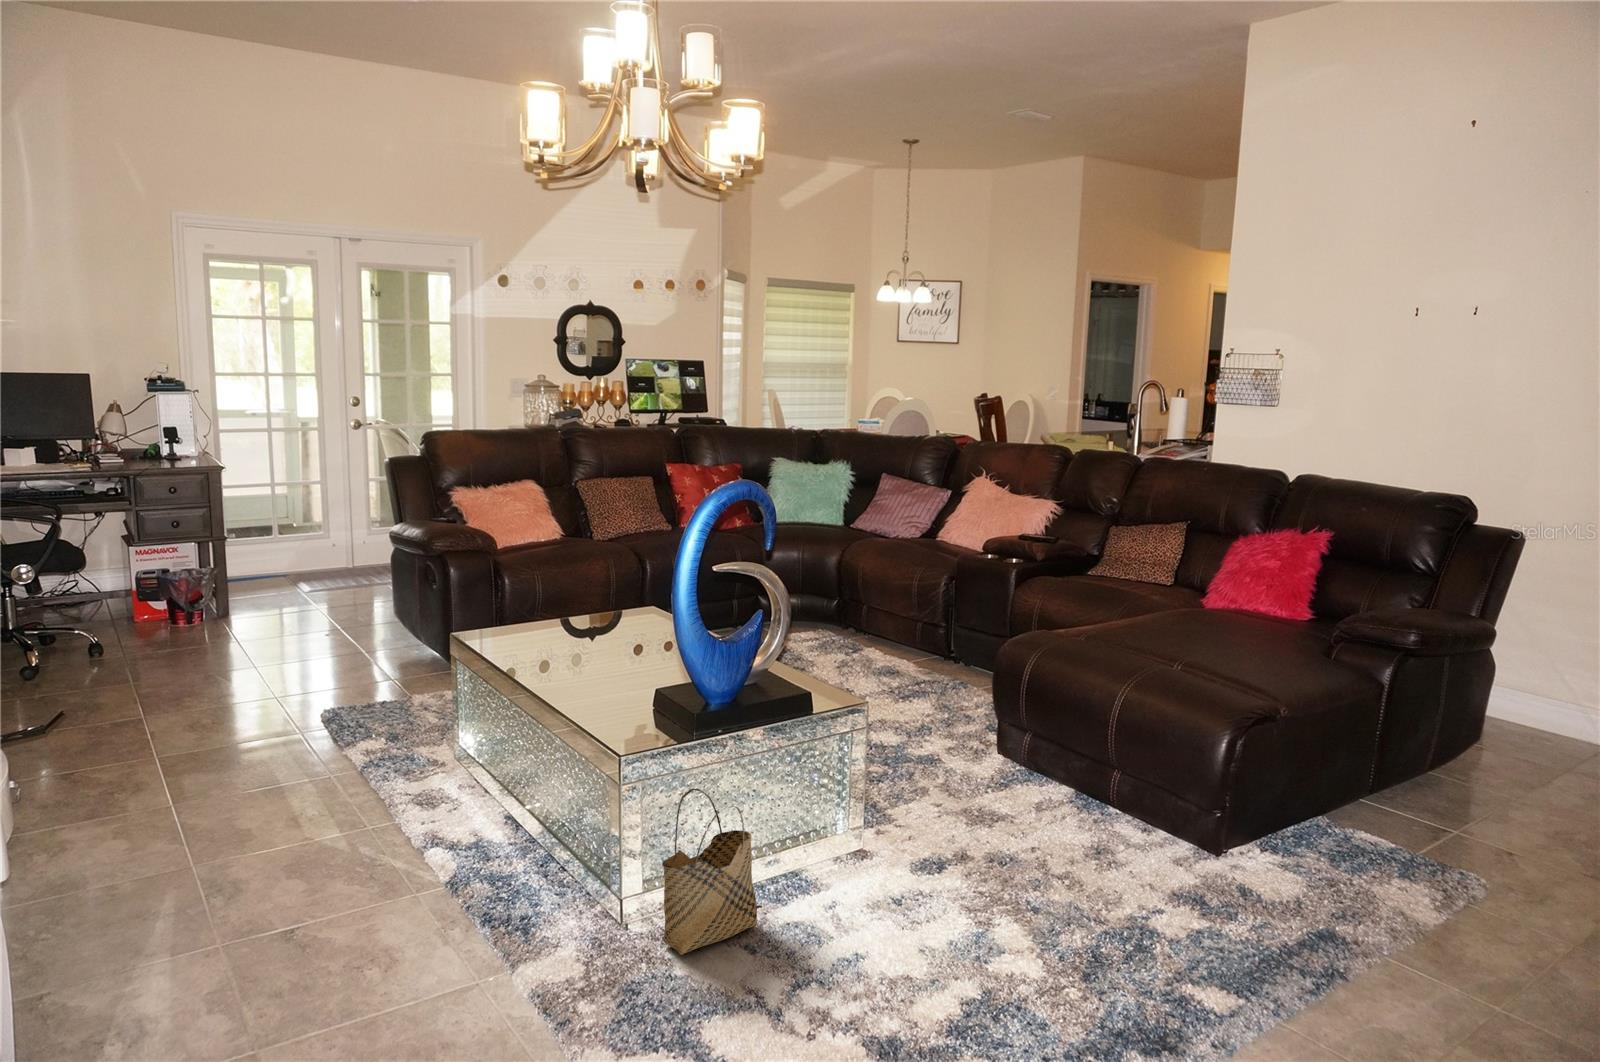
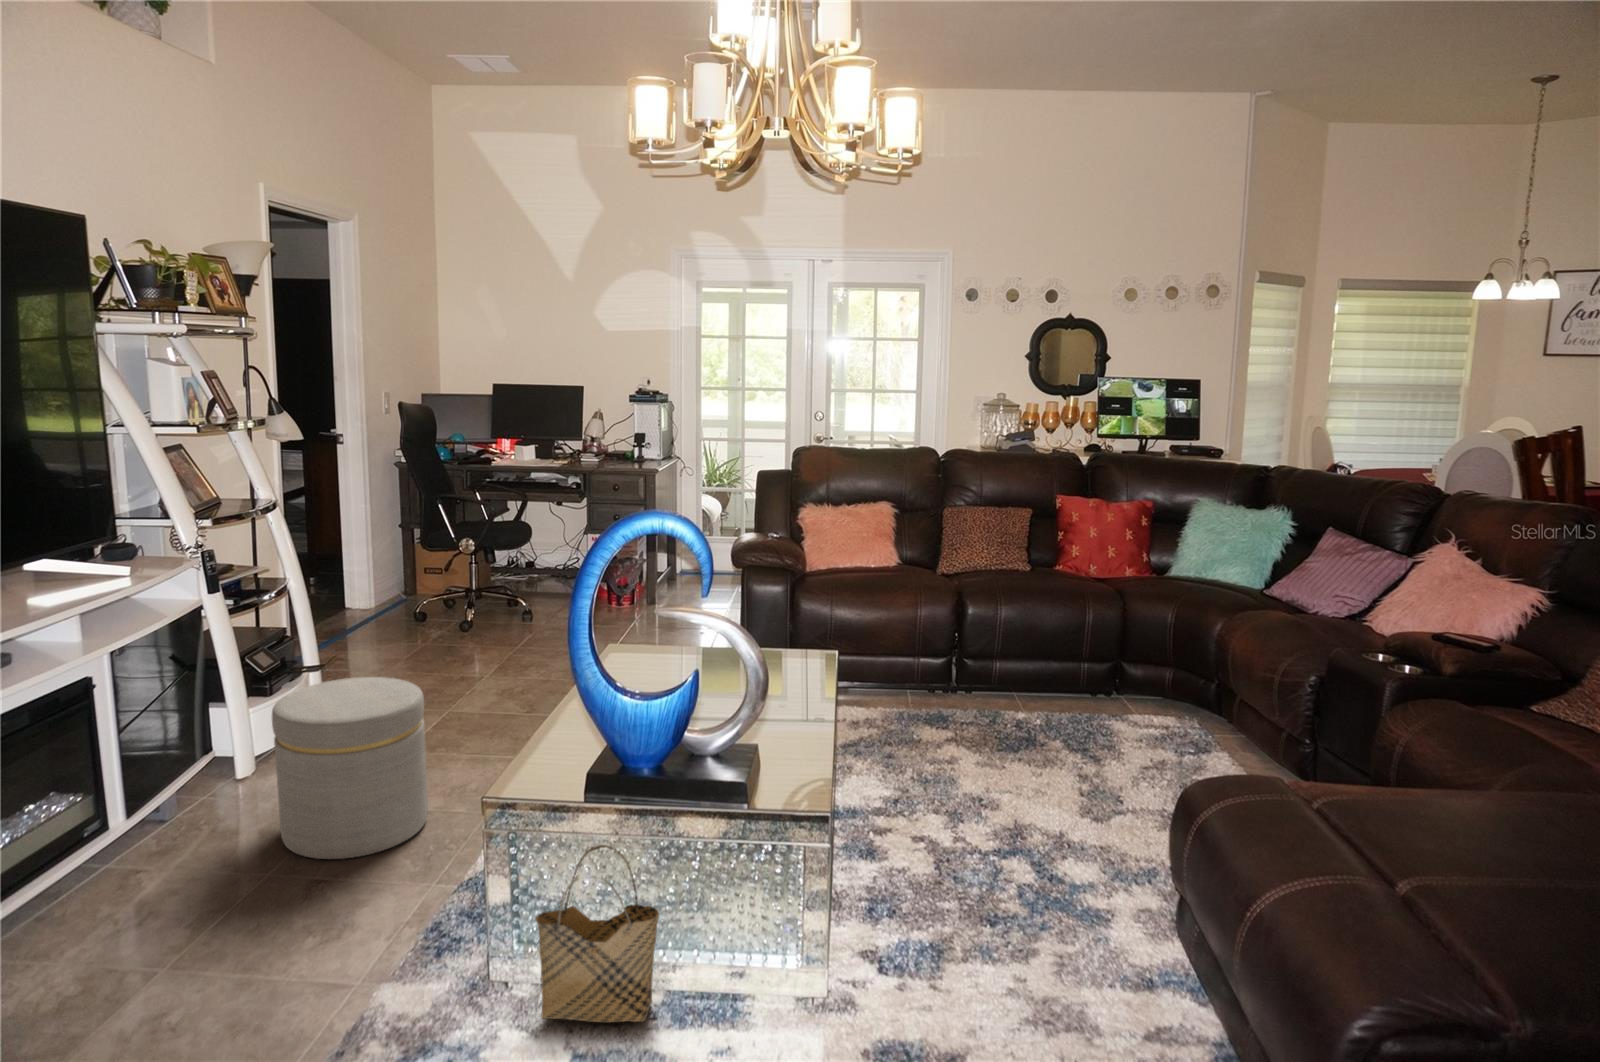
ottoman: none [111,725,310,953] -> present [272,677,428,859]

